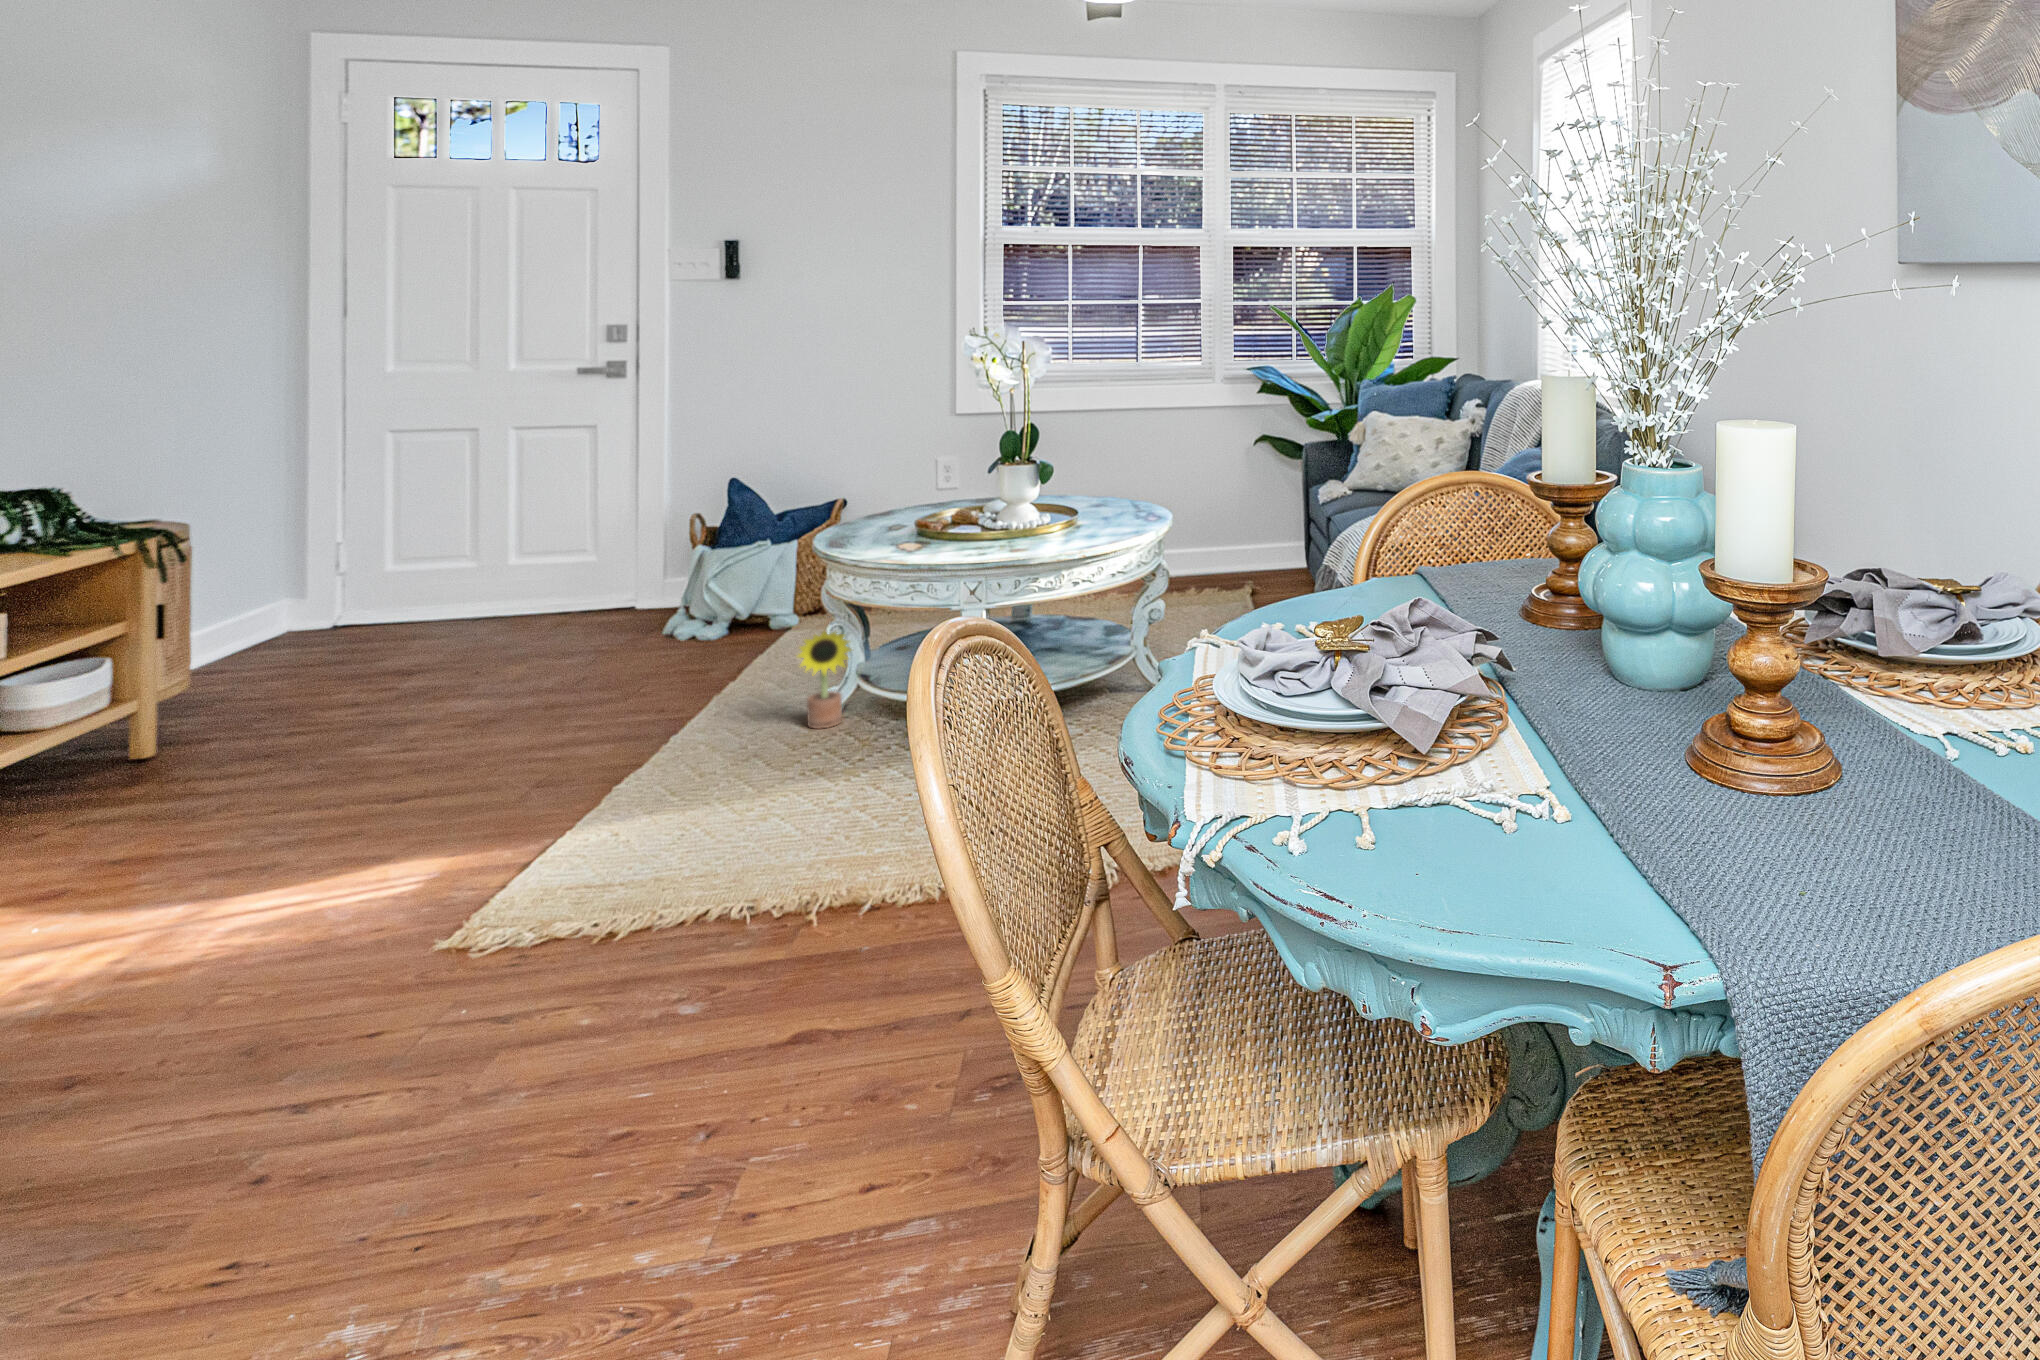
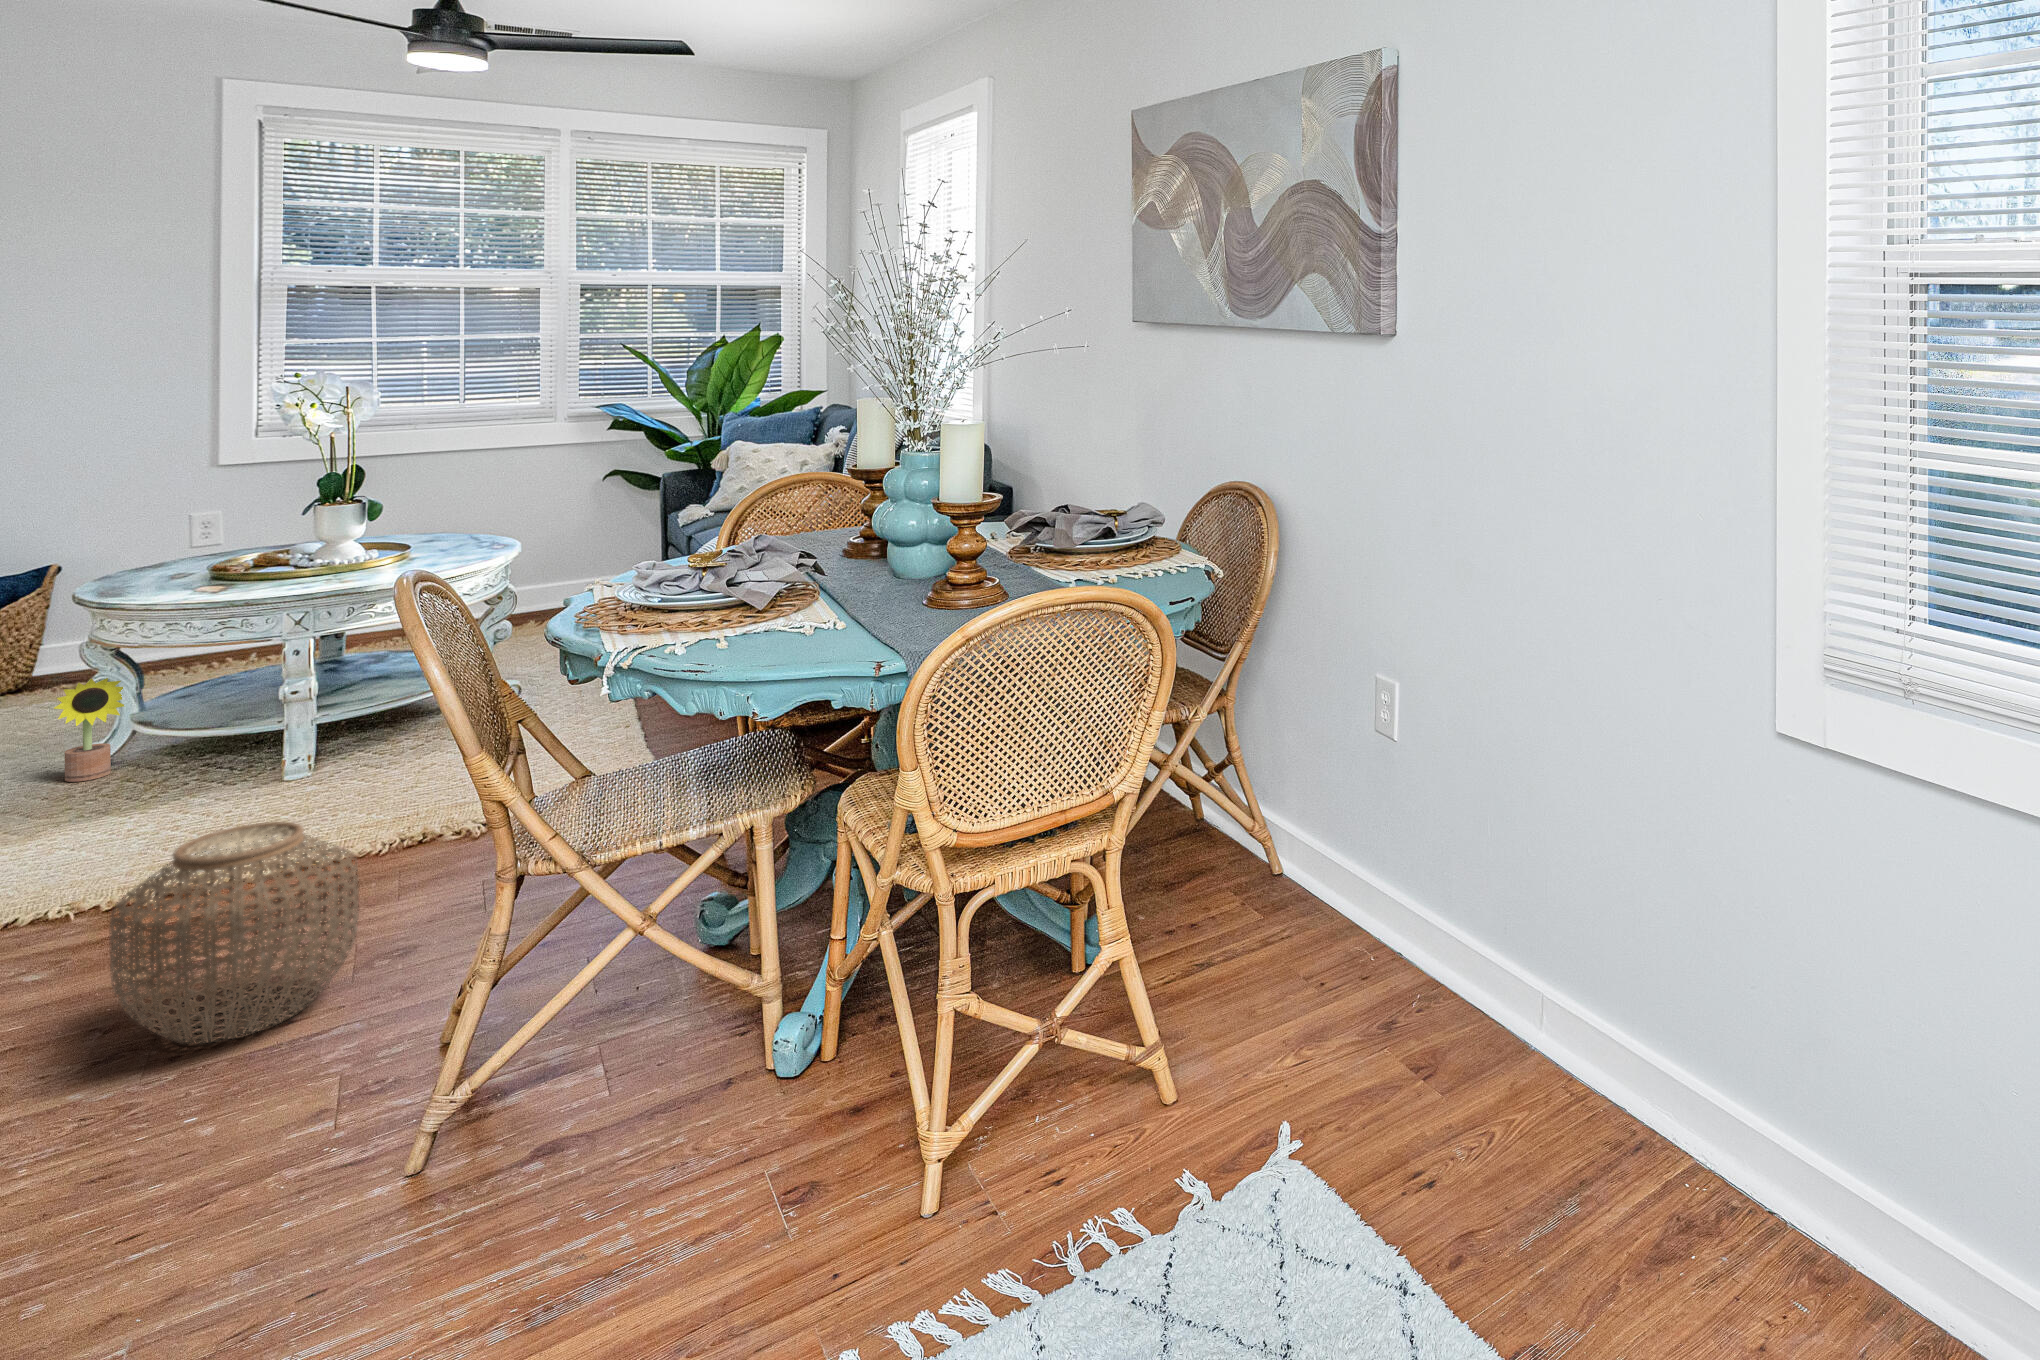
woven basket: none [698,899,954,1193] -> present [110,822,359,1044]

